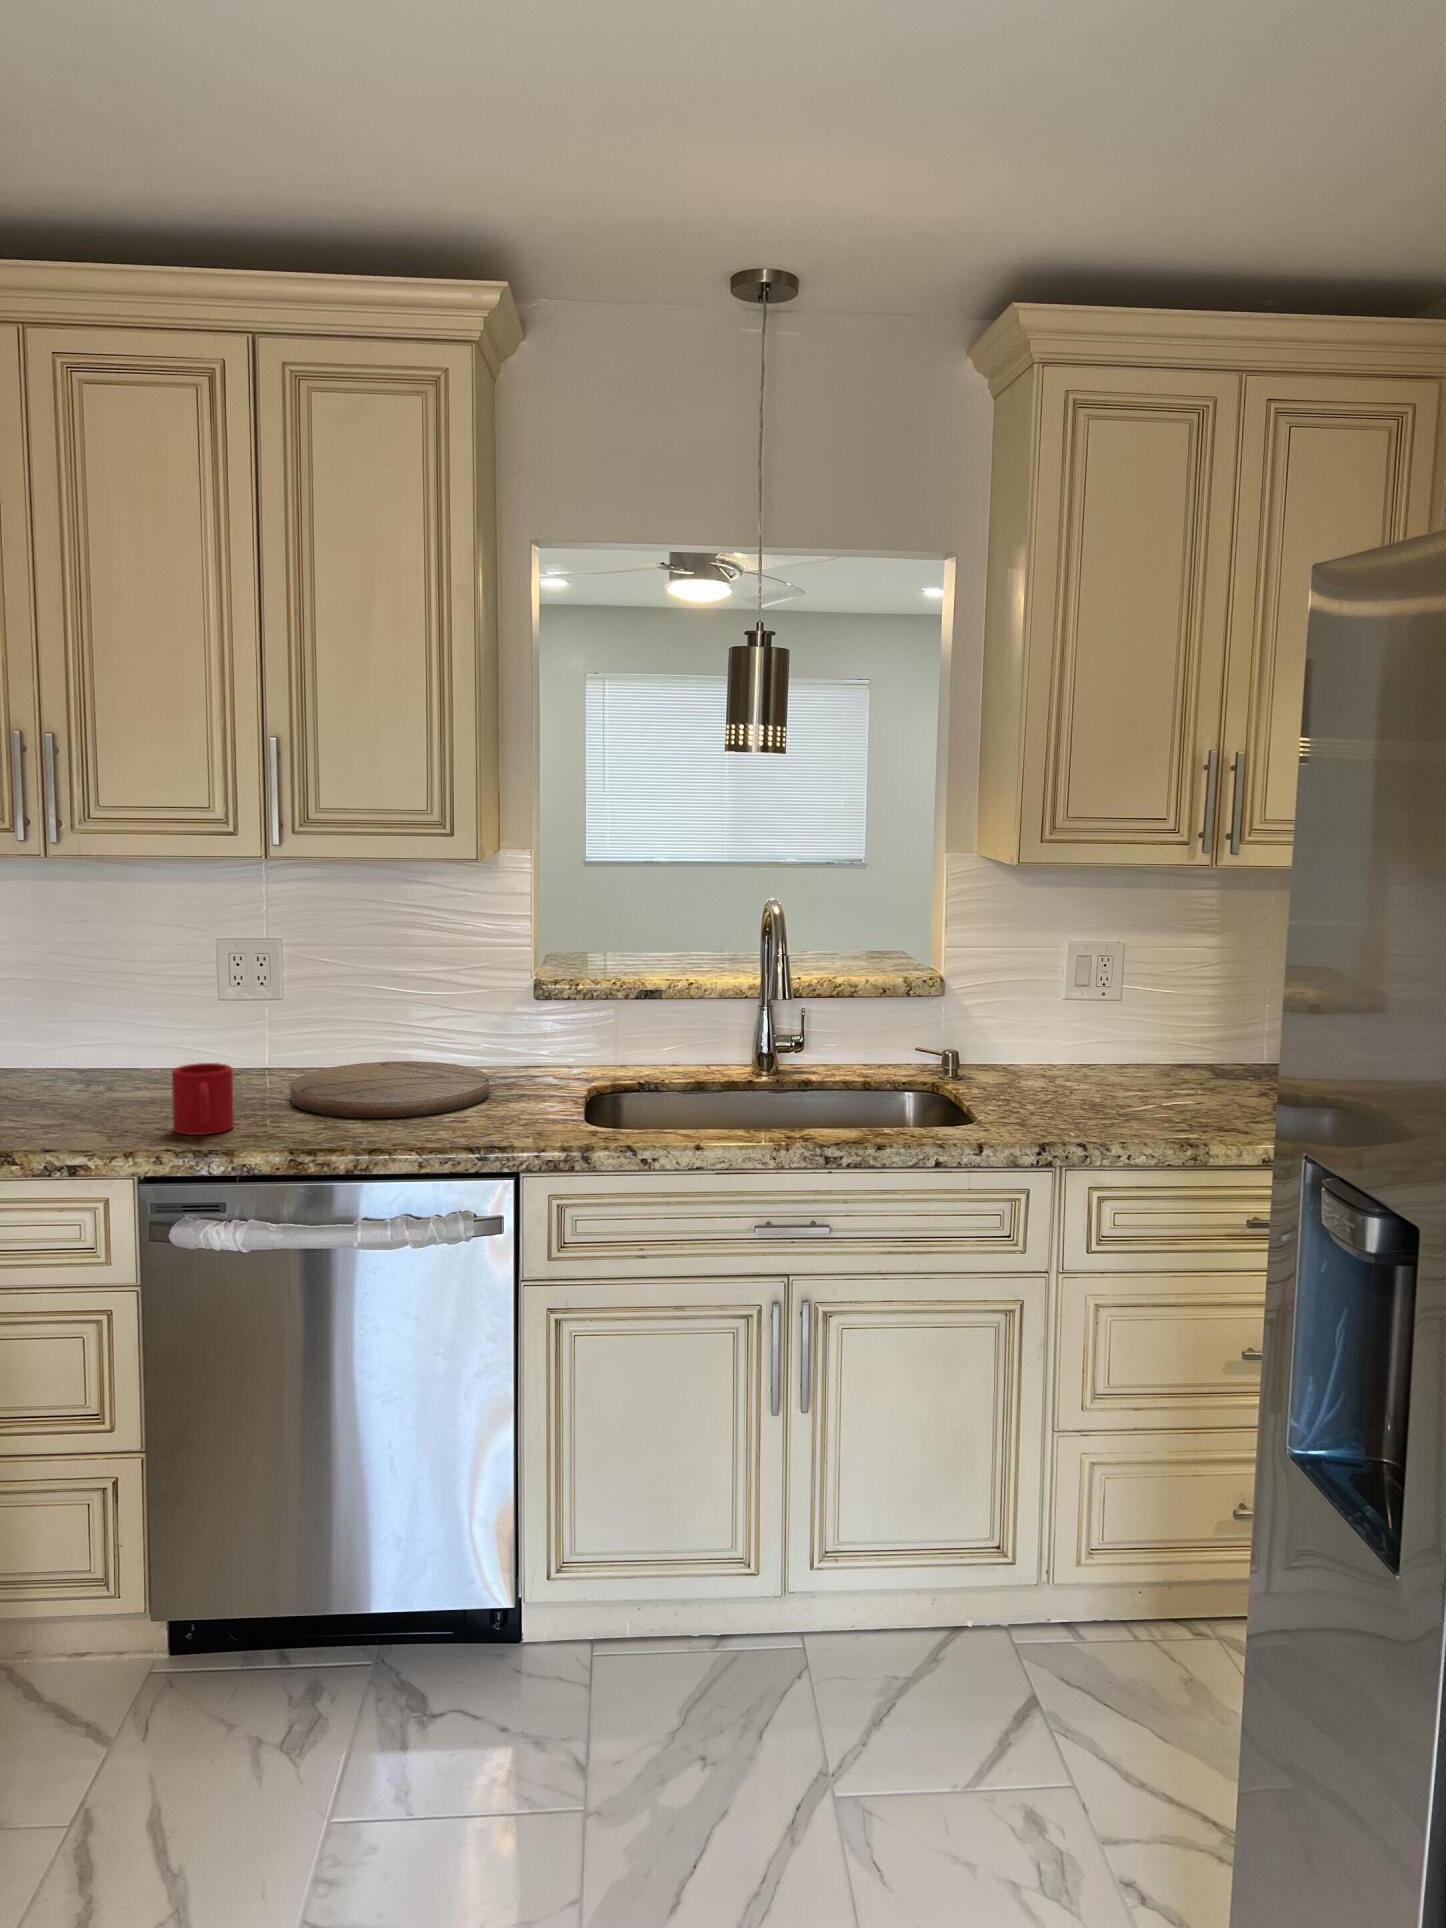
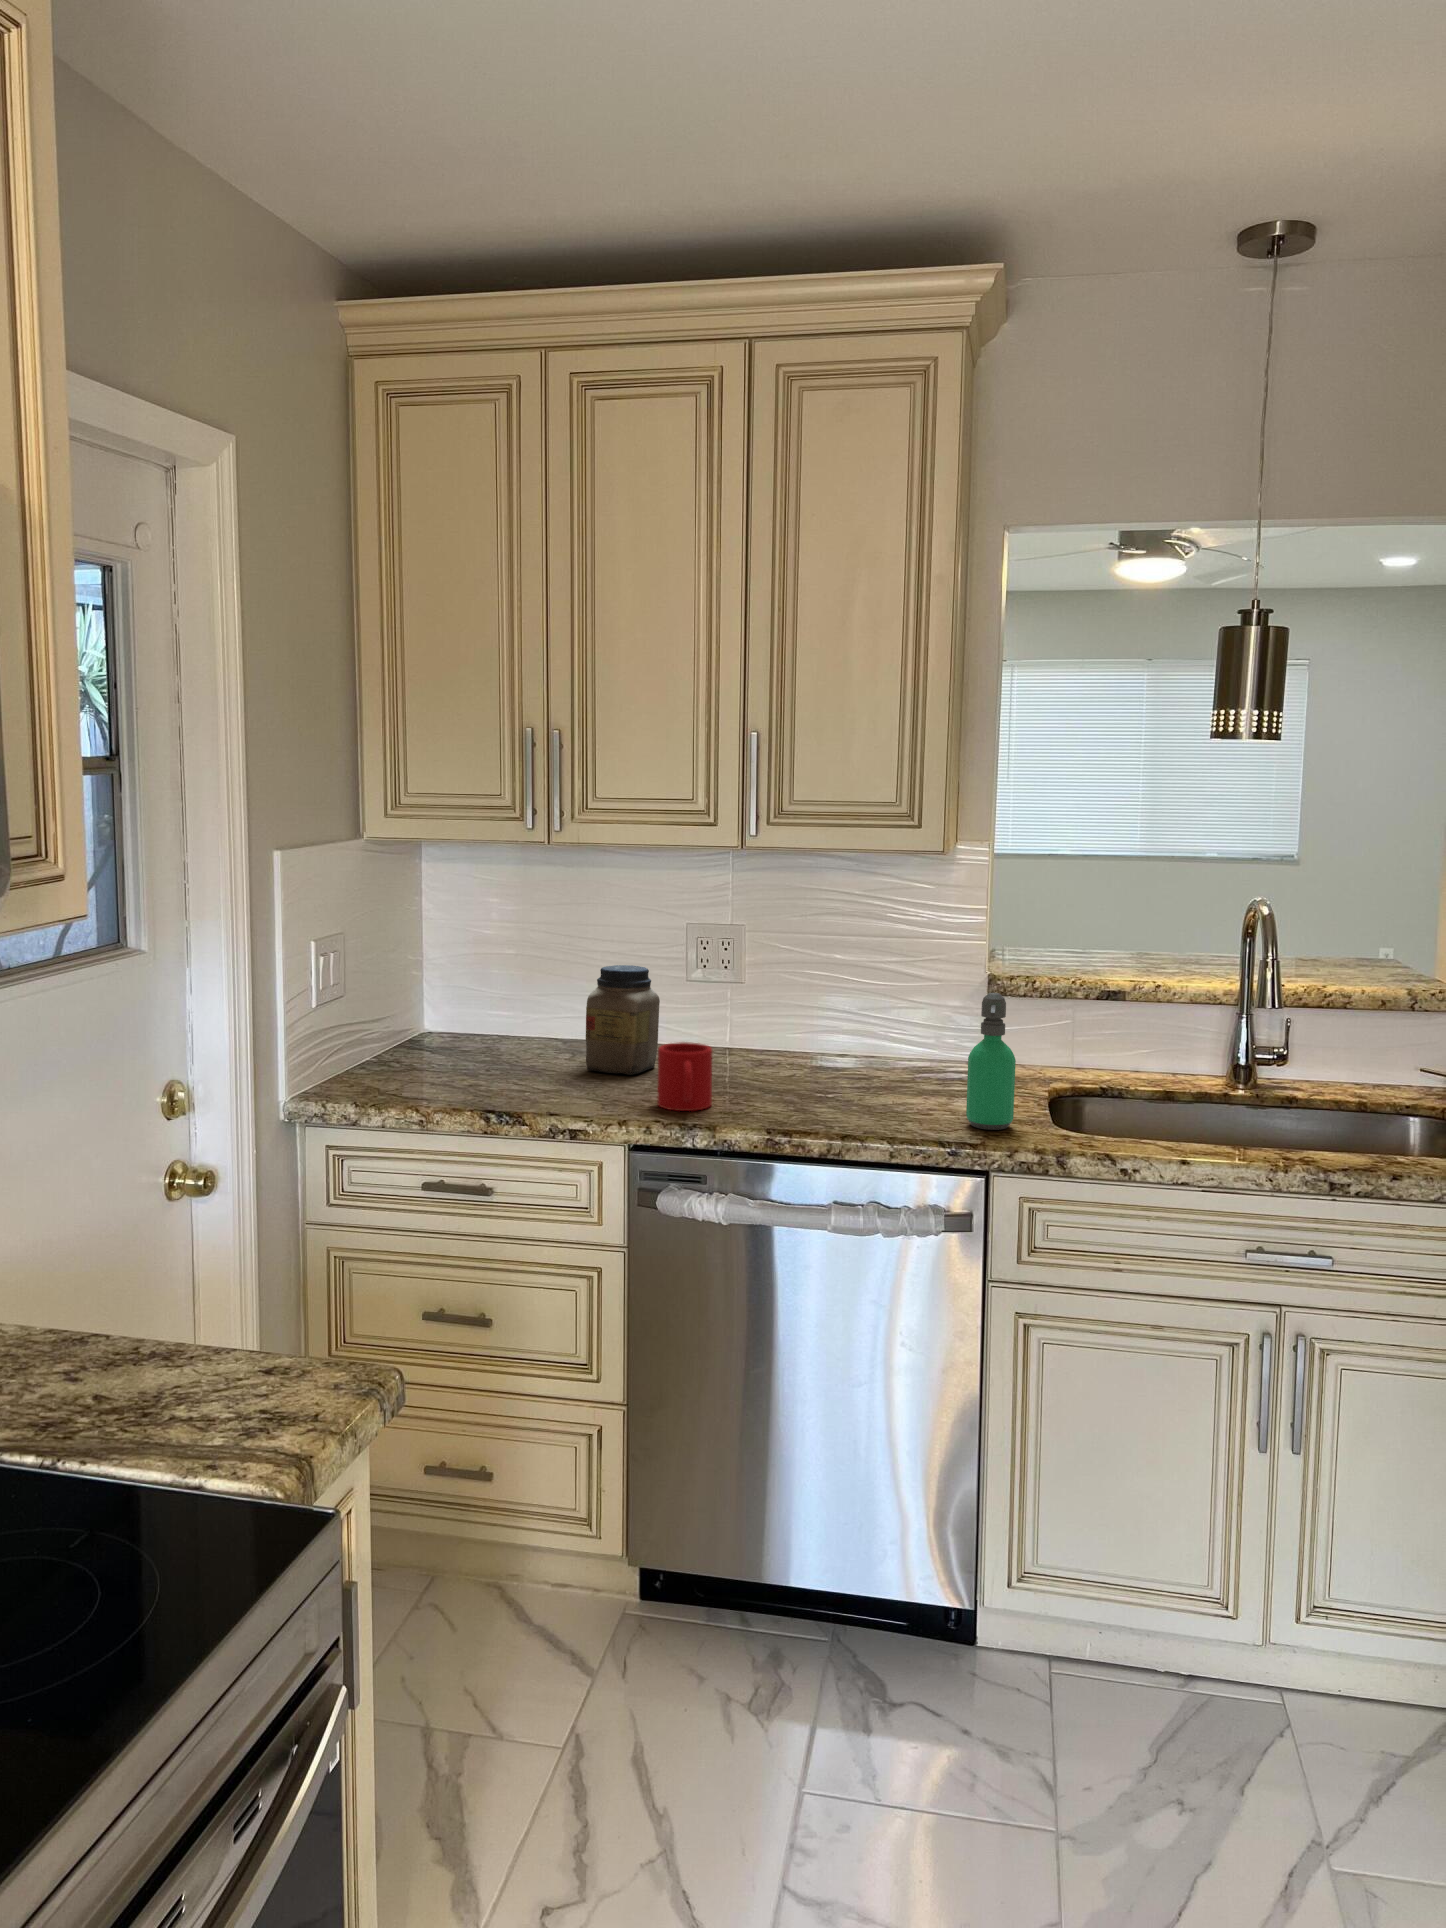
jar: none [96,985,181,1101] -> present [586,965,660,1075]
soap dispenser: none [496,997,542,1132] -> present [966,993,1016,1130]
cutting board: present [290,1061,489,1118] -> none [759,1050,951,1106]

